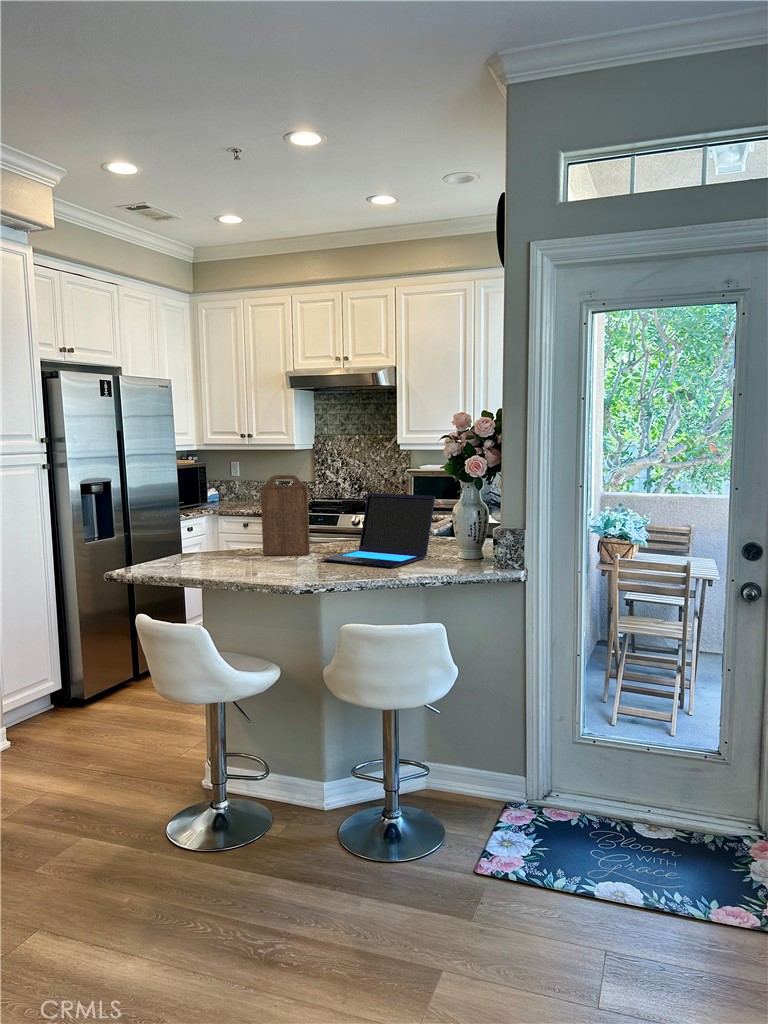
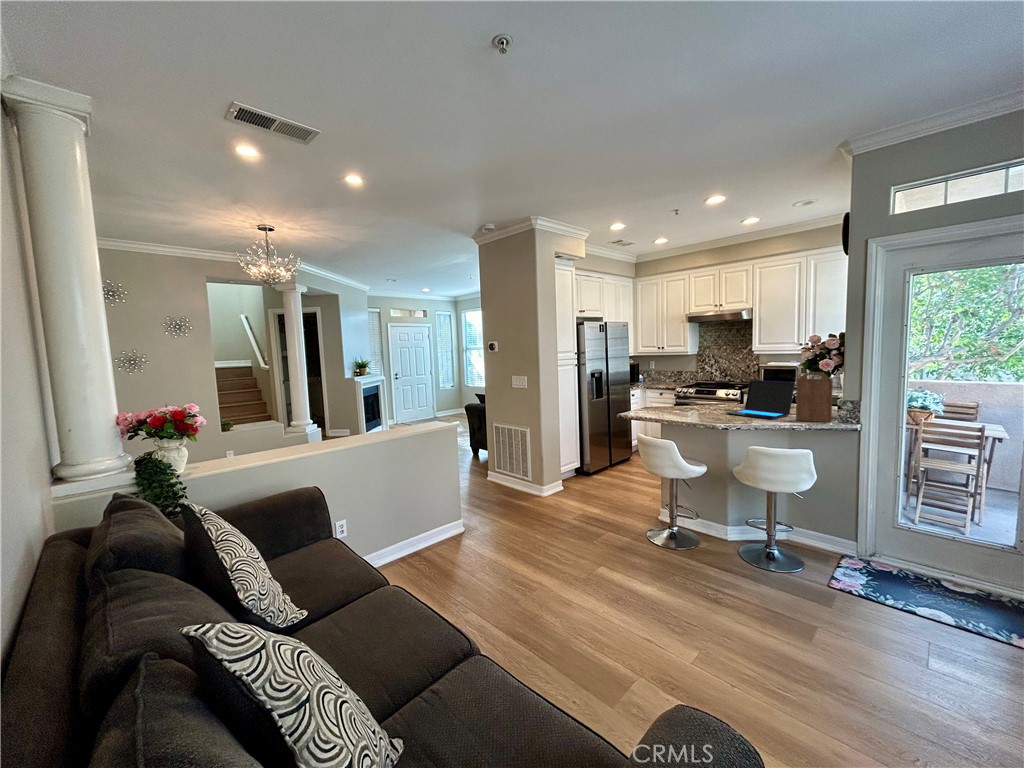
cutting board: present [261,475,310,555] -> present [796,372,833,422]

